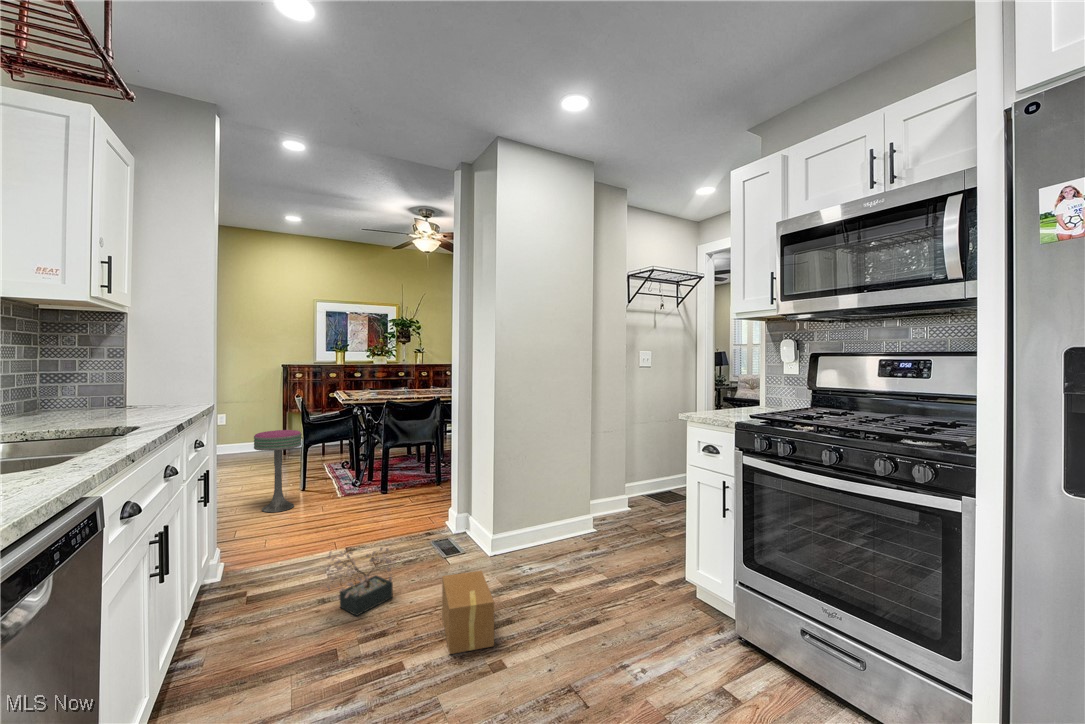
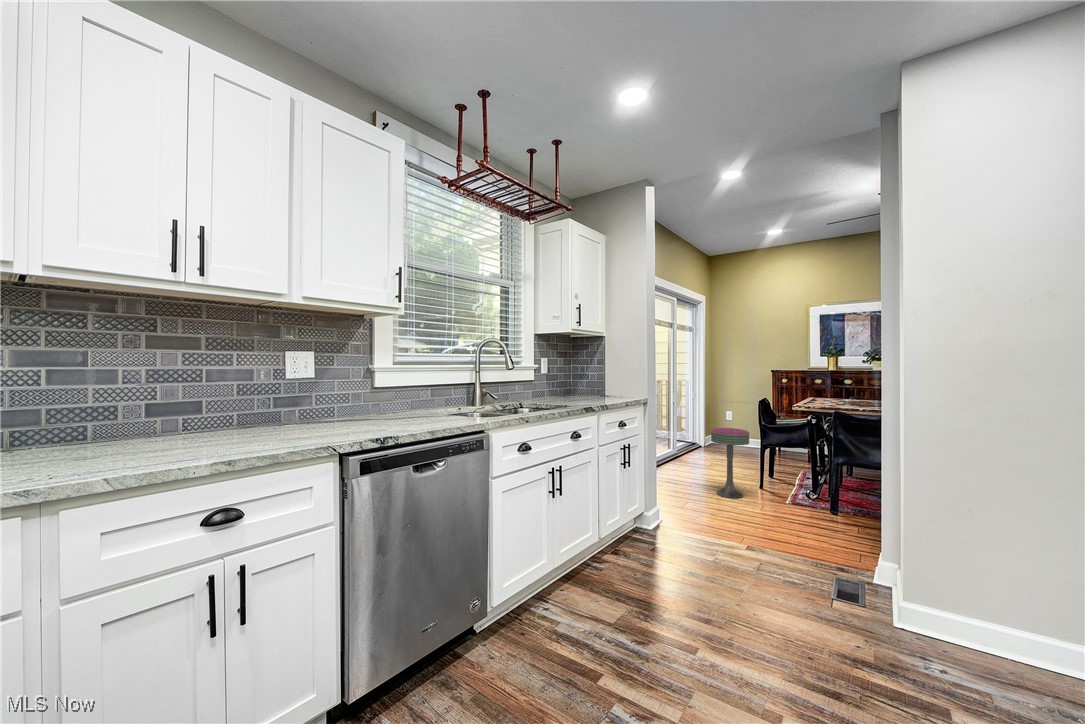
decorative plant: present [326,547,396,616] -> none [681,532,753,601]
cardboard box: present [442,571,494,654] -> none [739,600,817,700]

